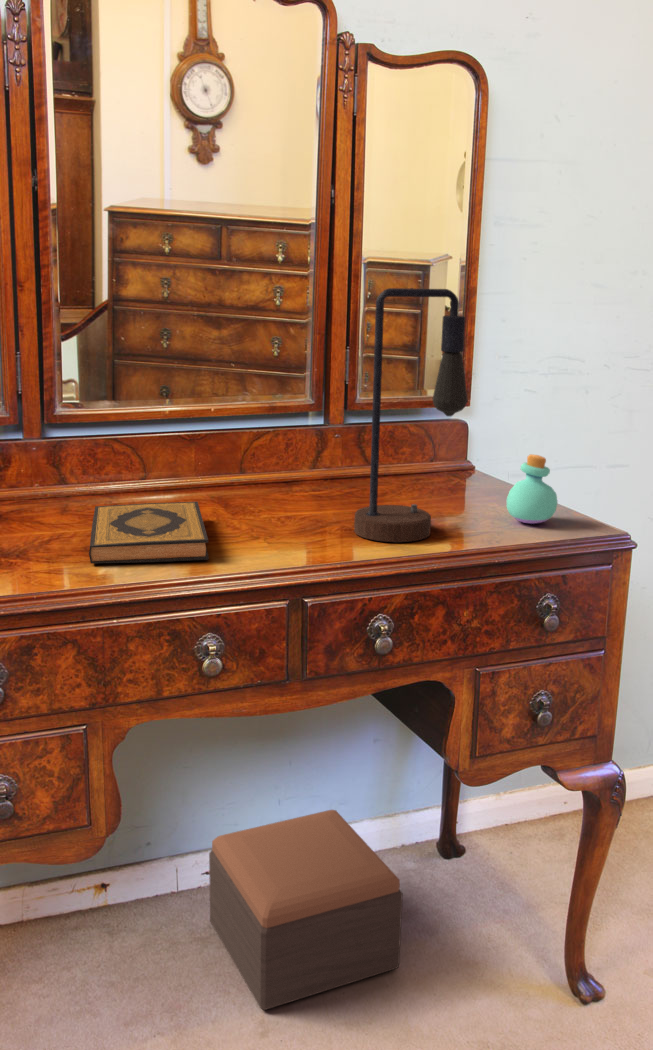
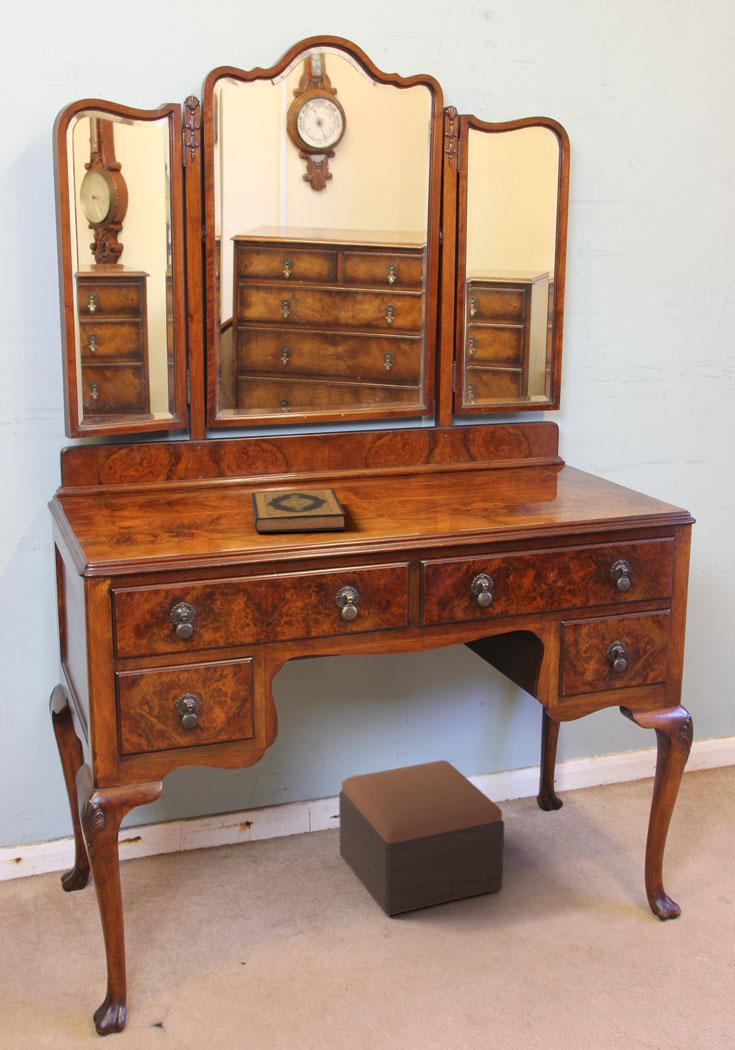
table lamp: present [354,288,468,542] -> none [460,315,551,518]
perfume bottle: present [507,454,557,524] -> none [586,448,628,505]

